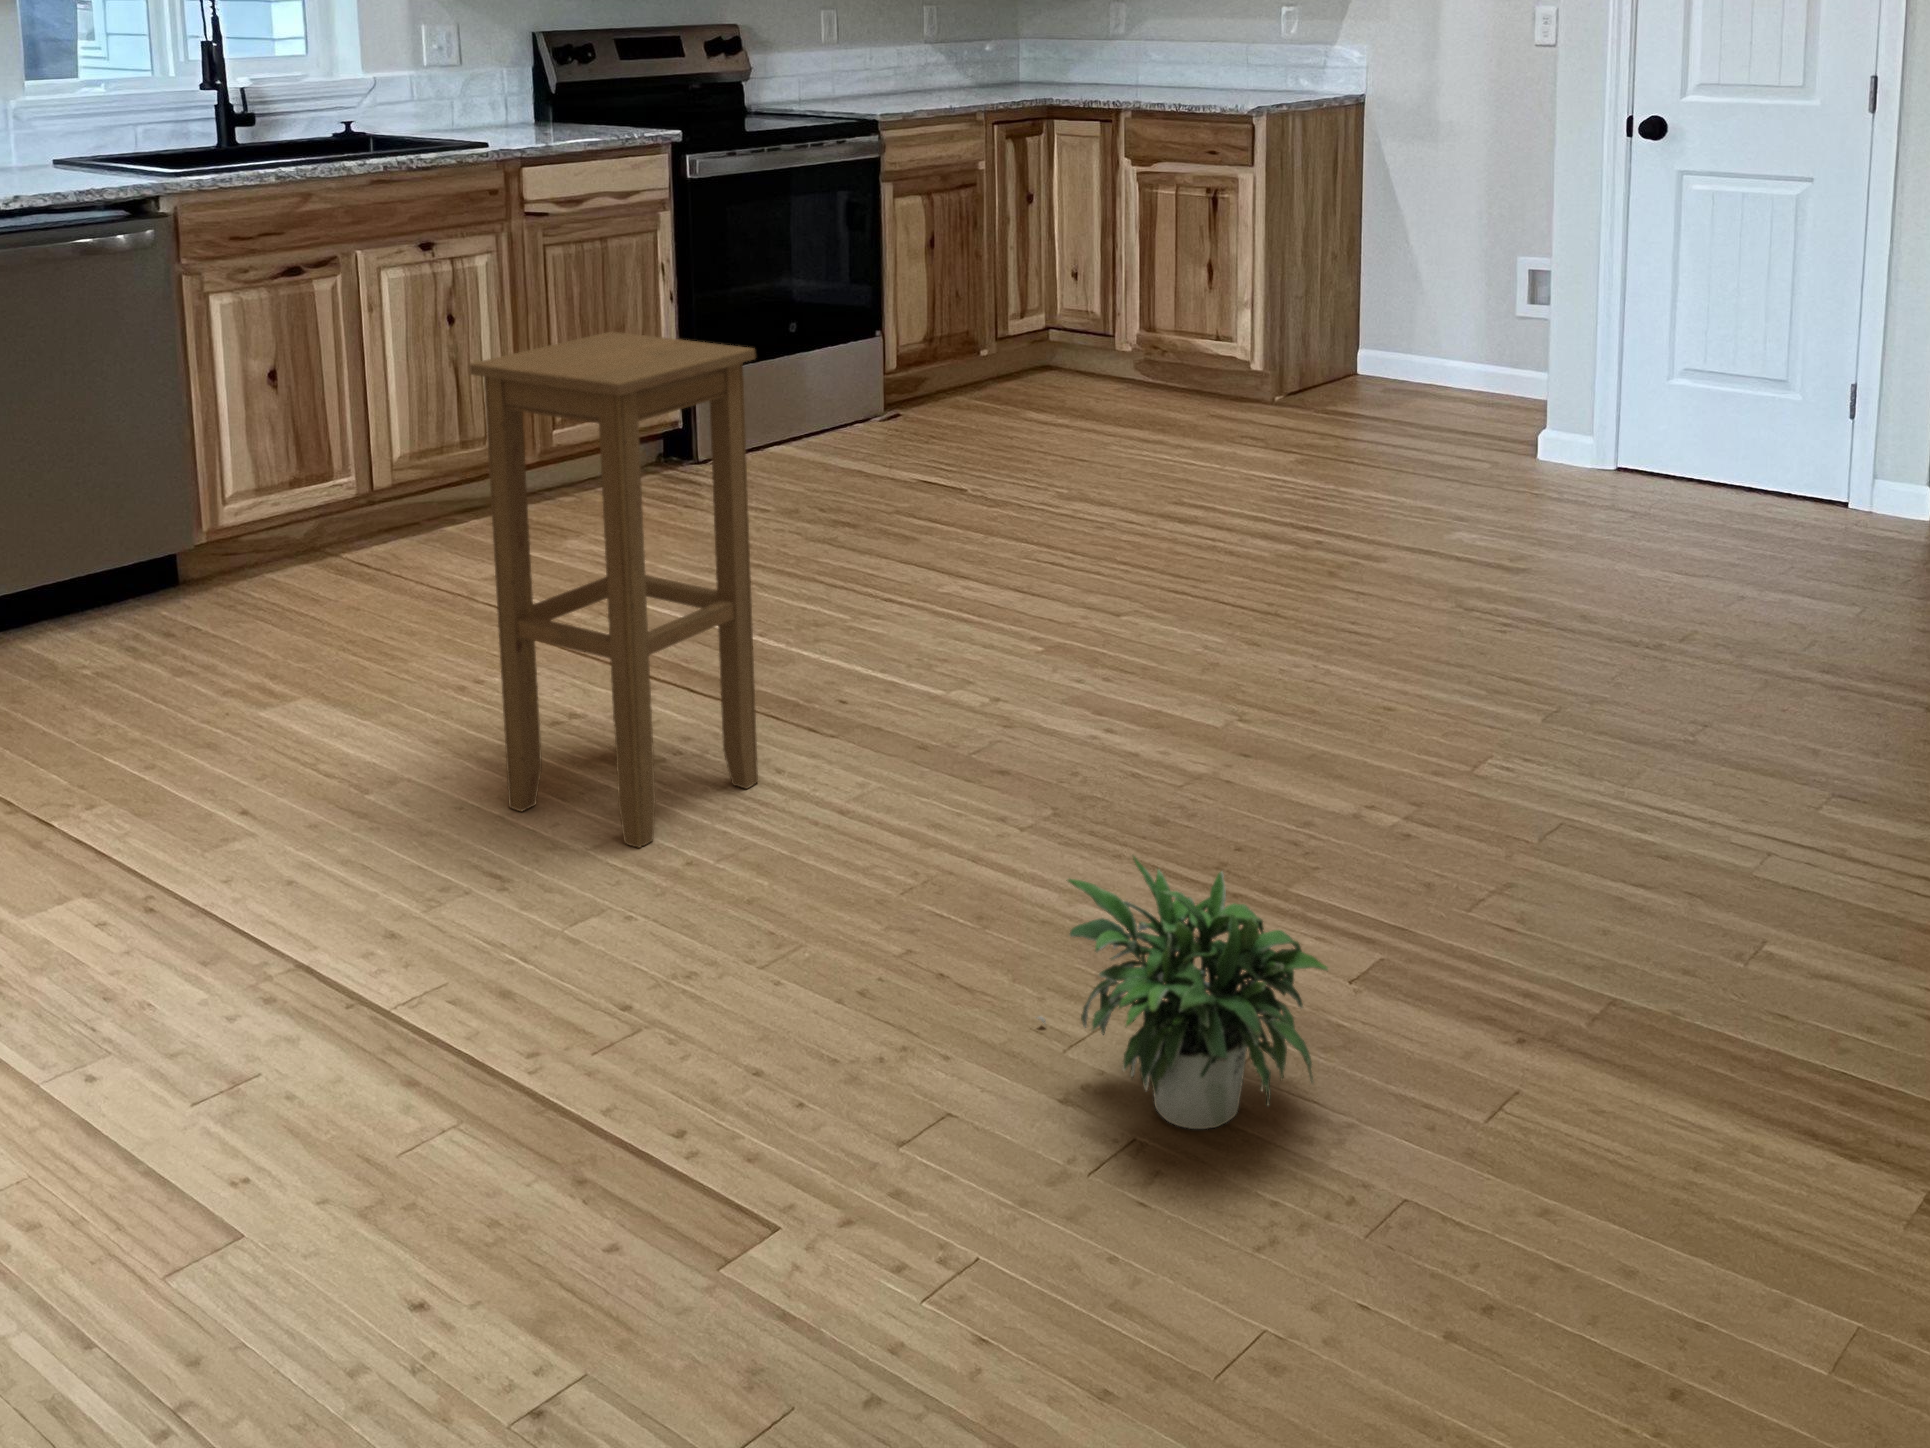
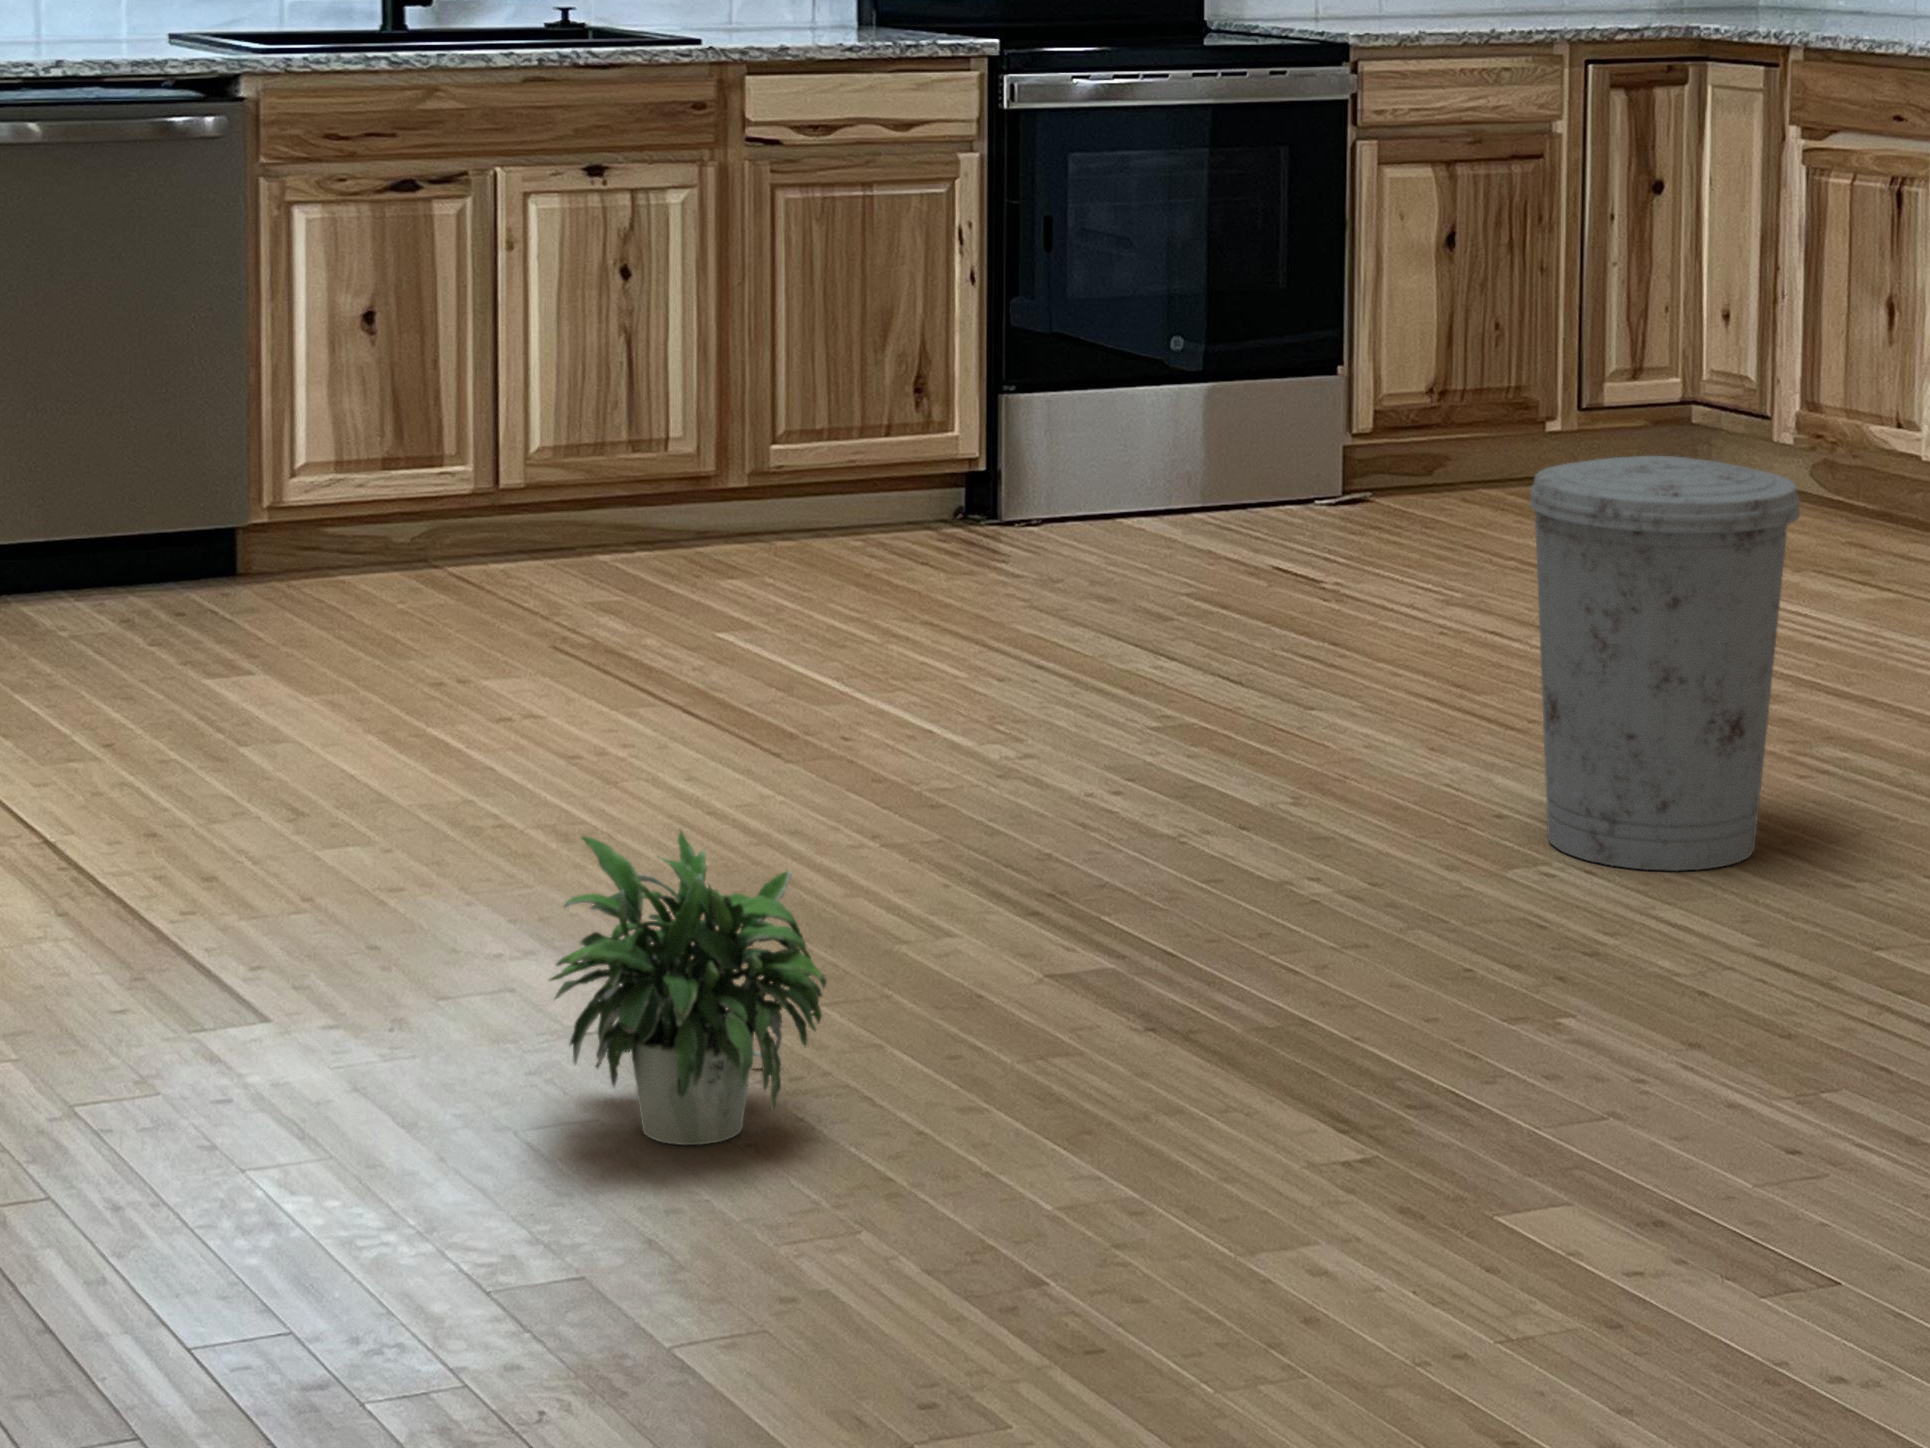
stool: present [469,332,758,848] -> none [307,239,634,855]
trash can: none [1341,408,1523,689] -> present [1530,456,1800,871]

